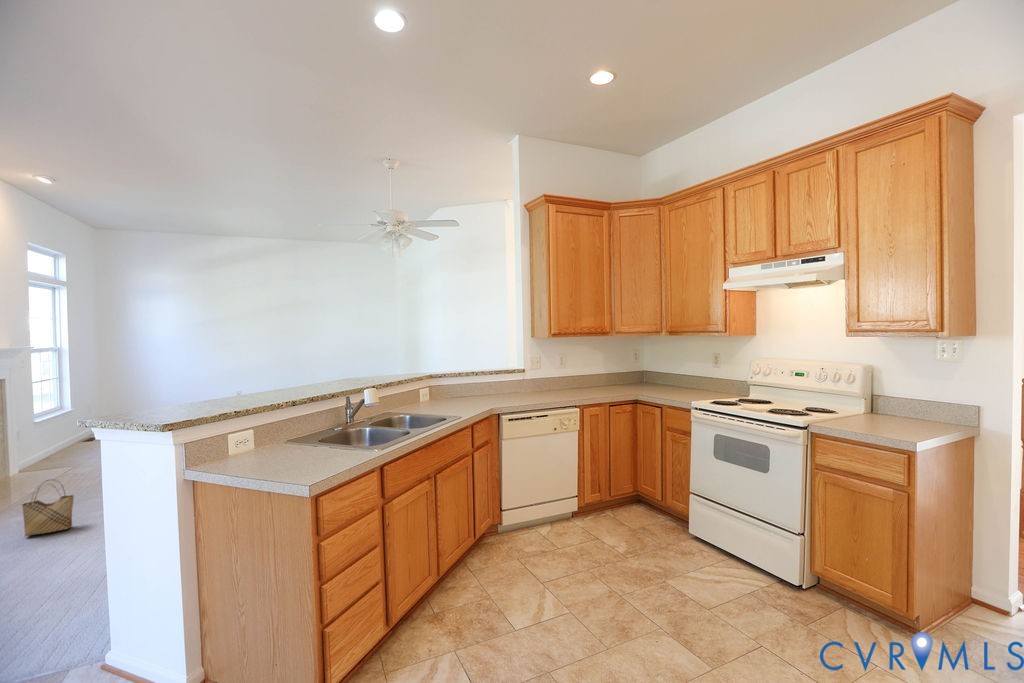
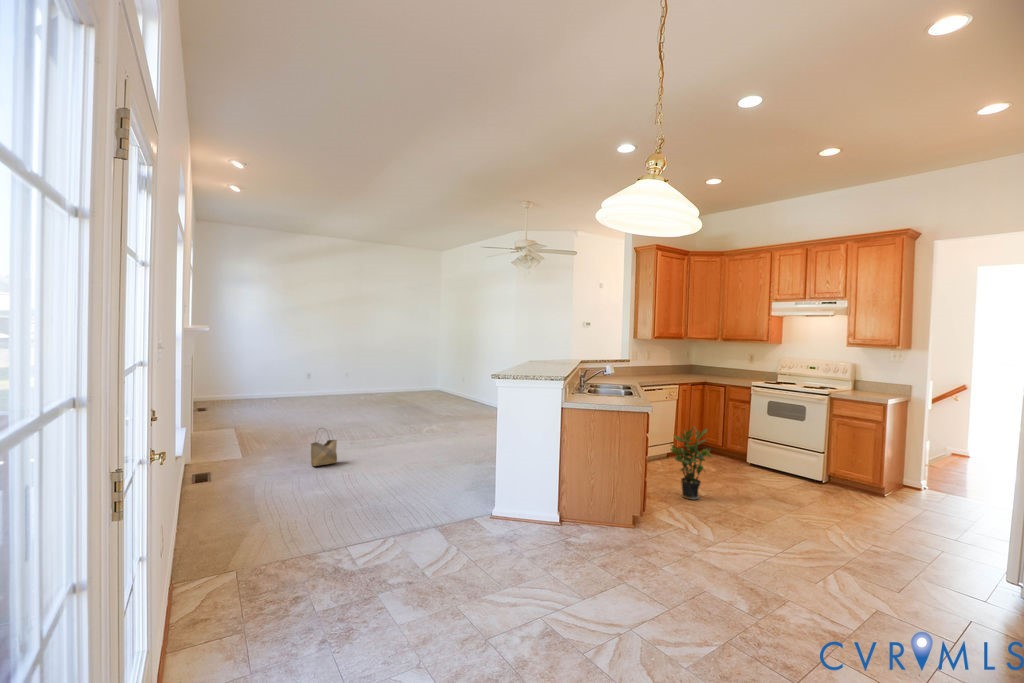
potted plant: none [478,490,550,633] -> present [671,428,711,500]

